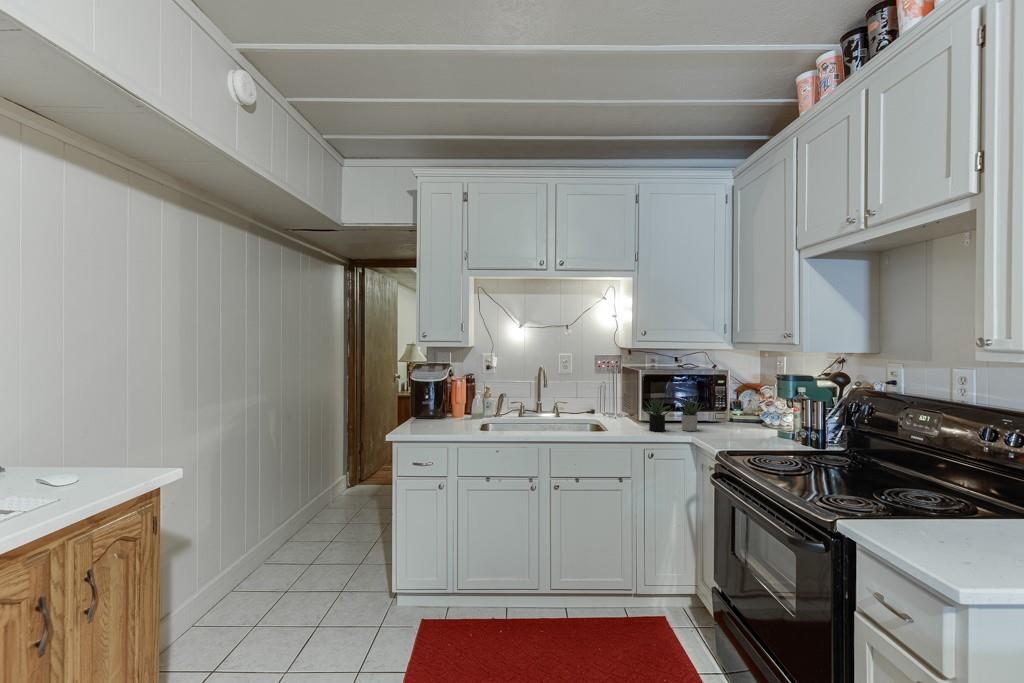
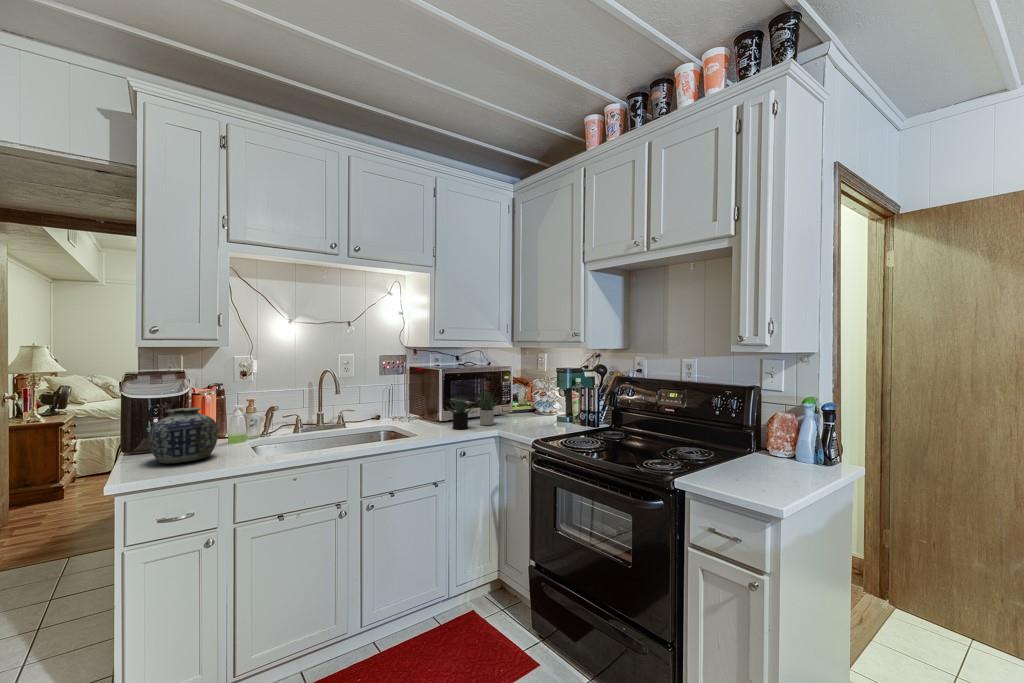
vase: none [417,392,457,429] -> present [148,407,218,463]

